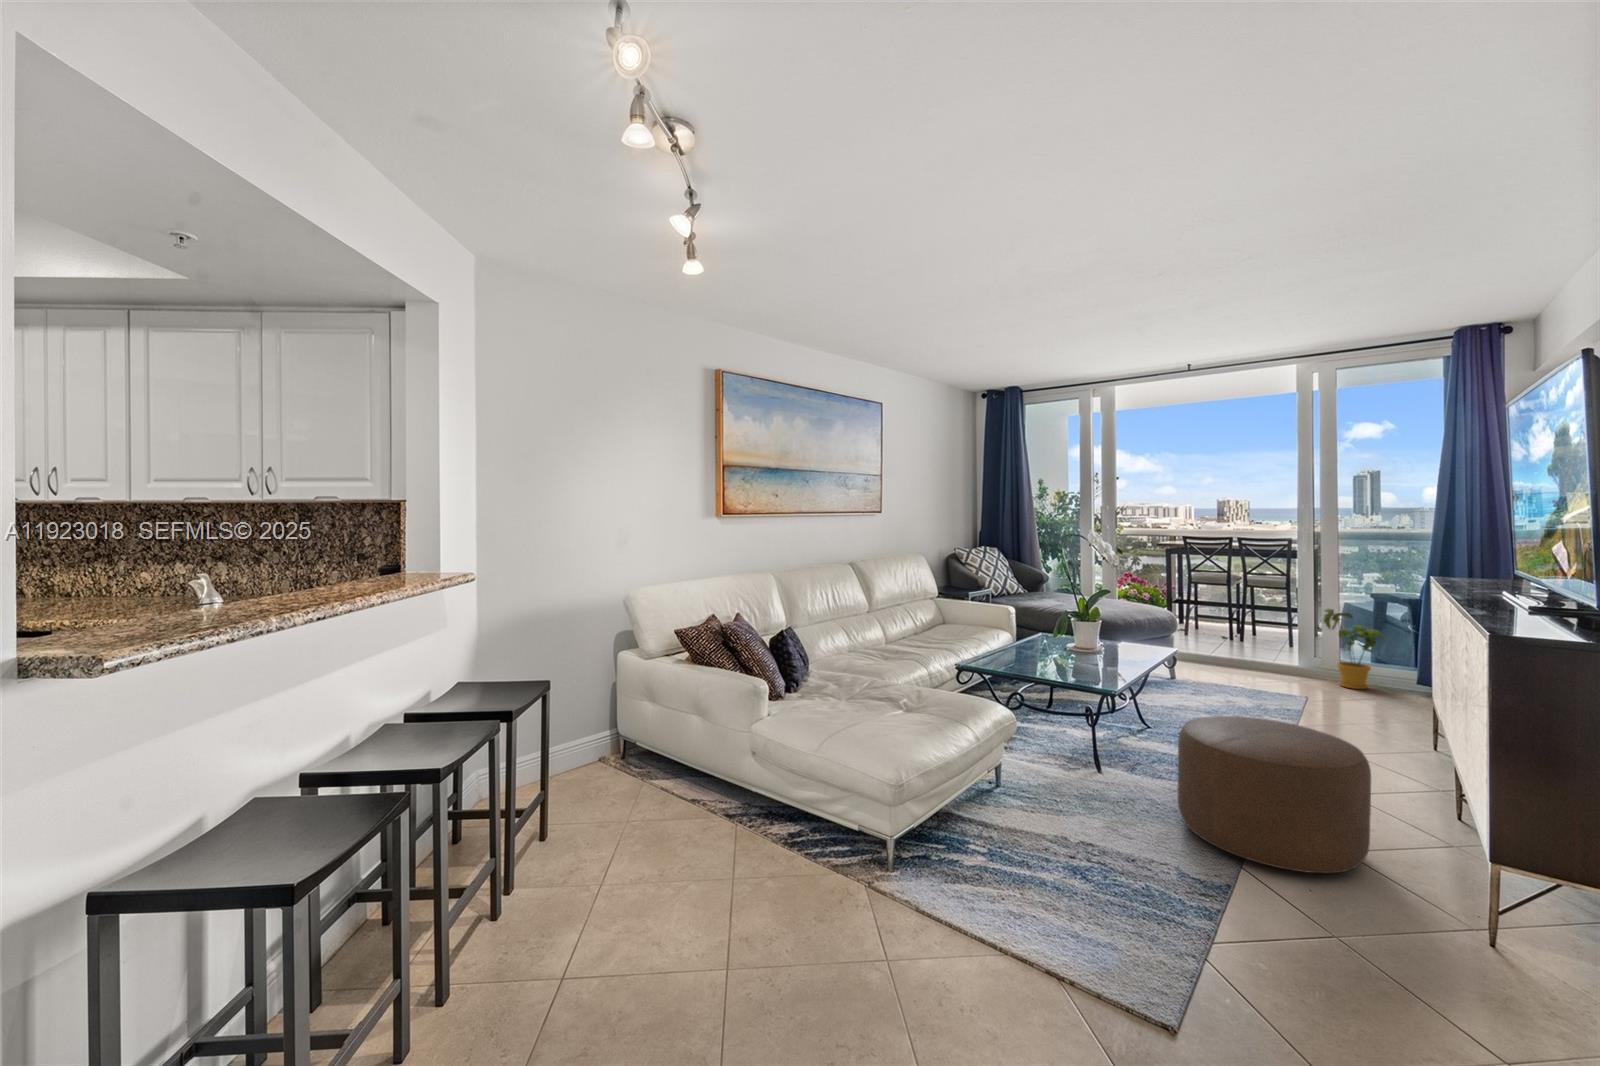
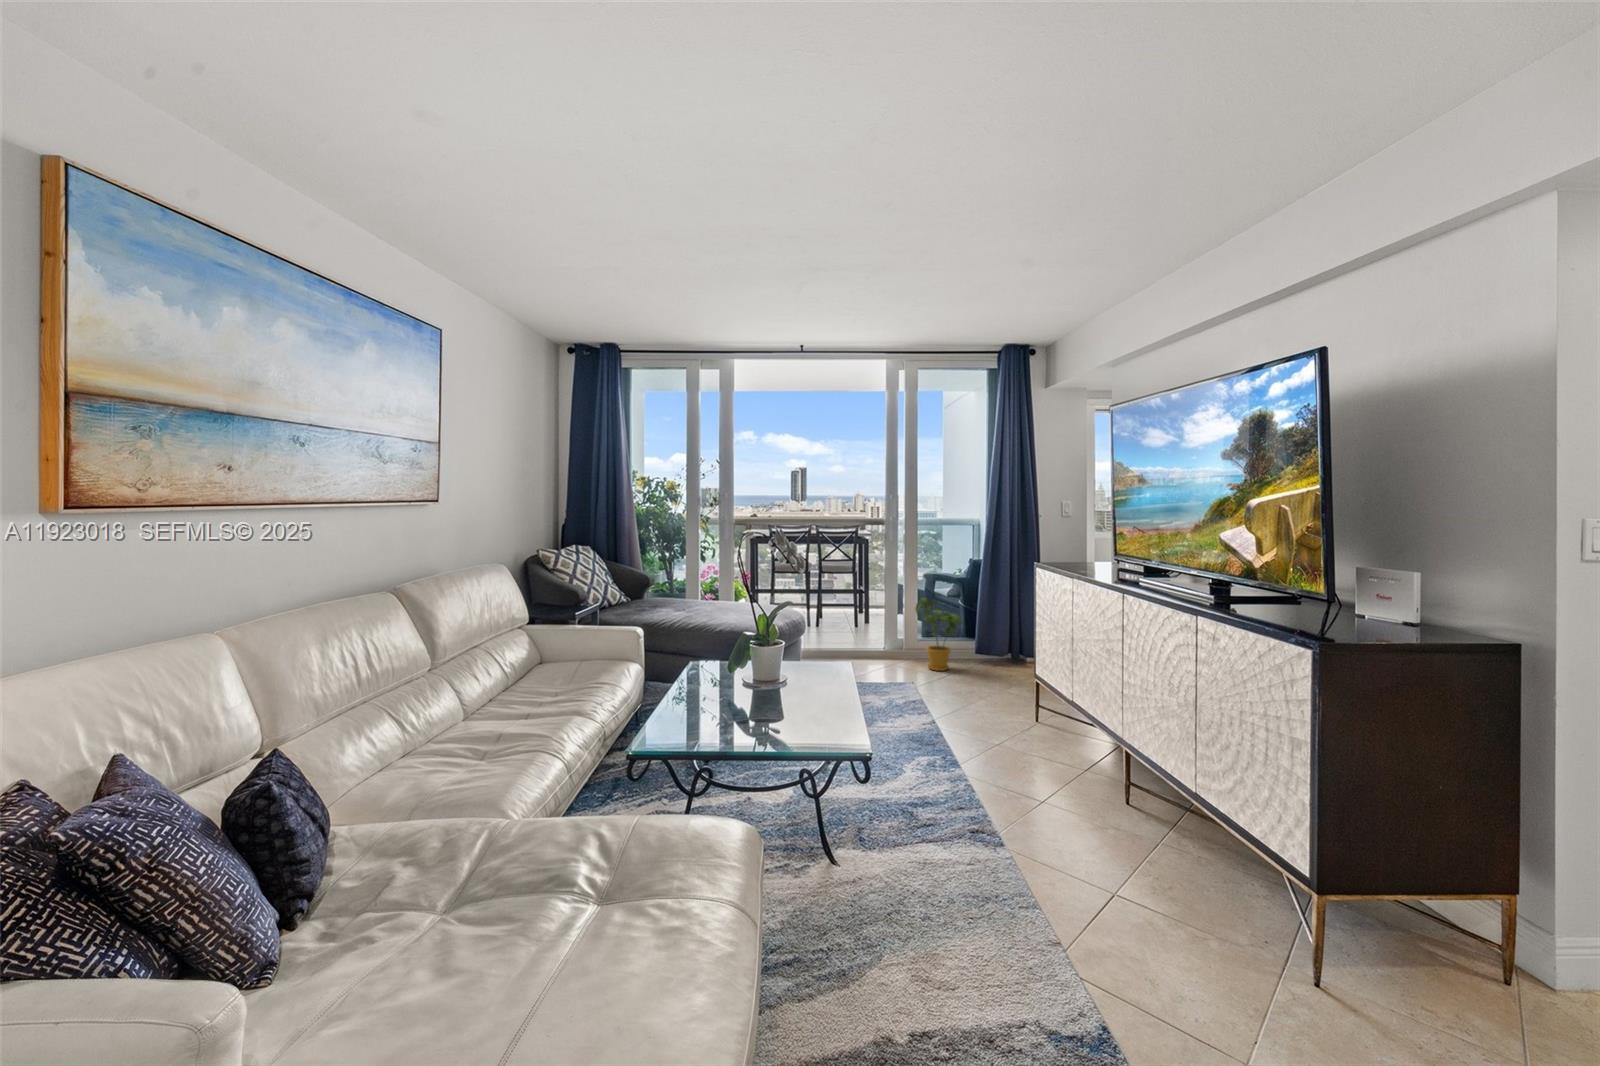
ottoman: present [1178,716,1371,873] -> none [955,752,1162,961]

